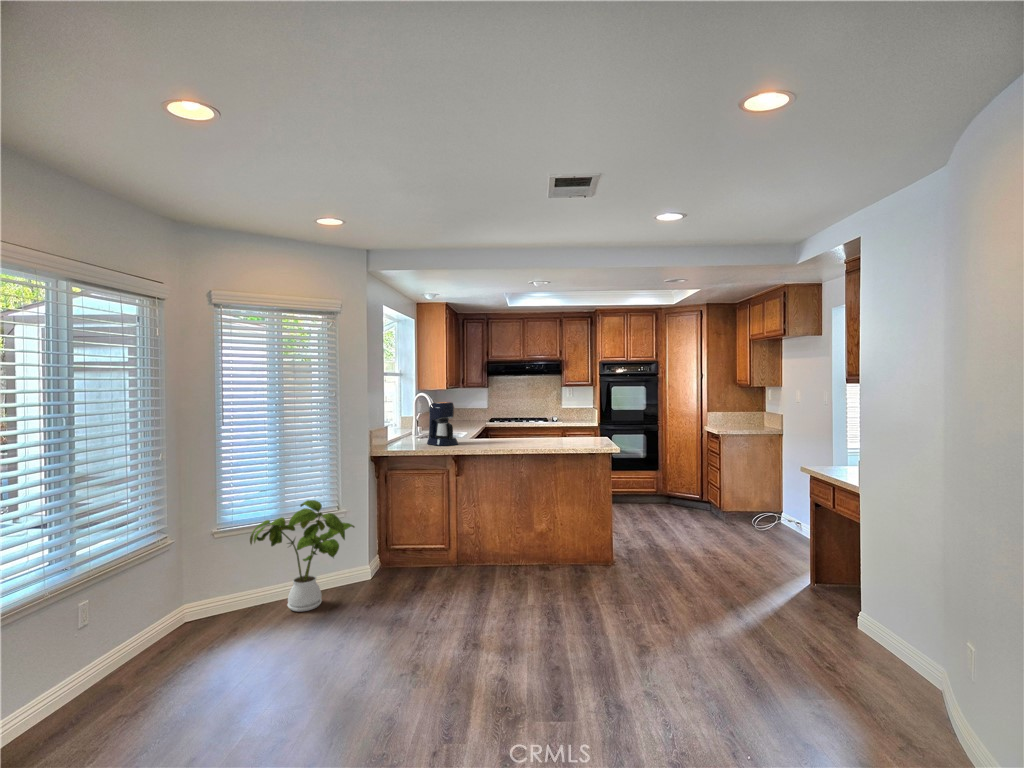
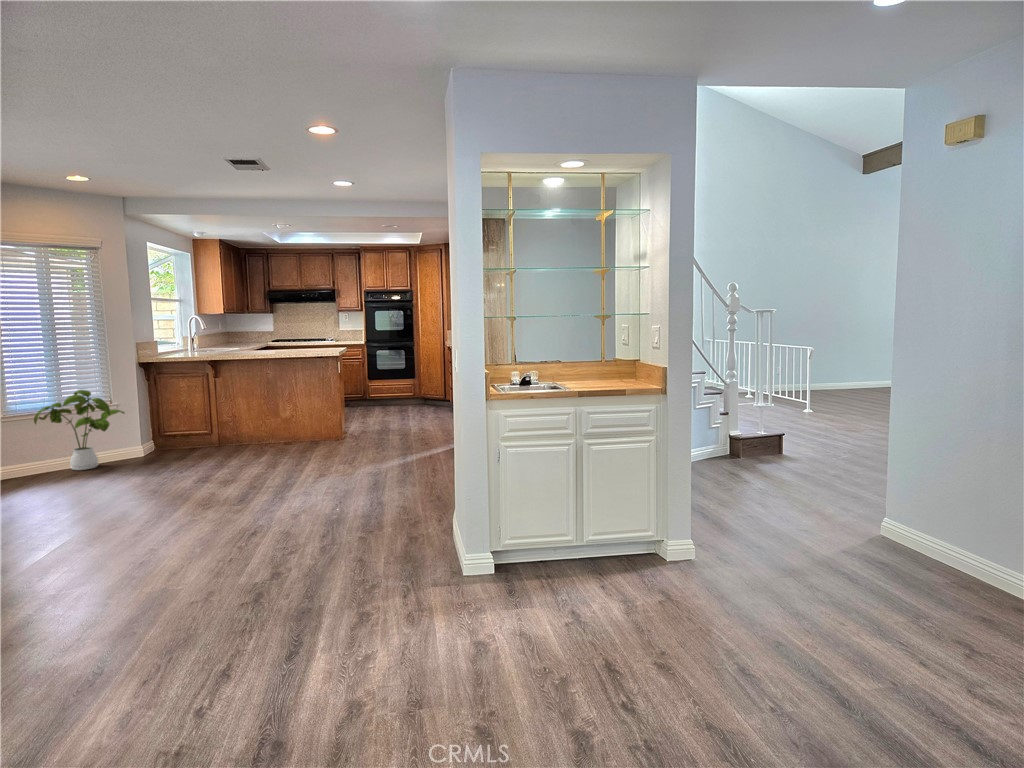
coffee maker: present [427,402,458,446] -> none [191,322,218,355]

